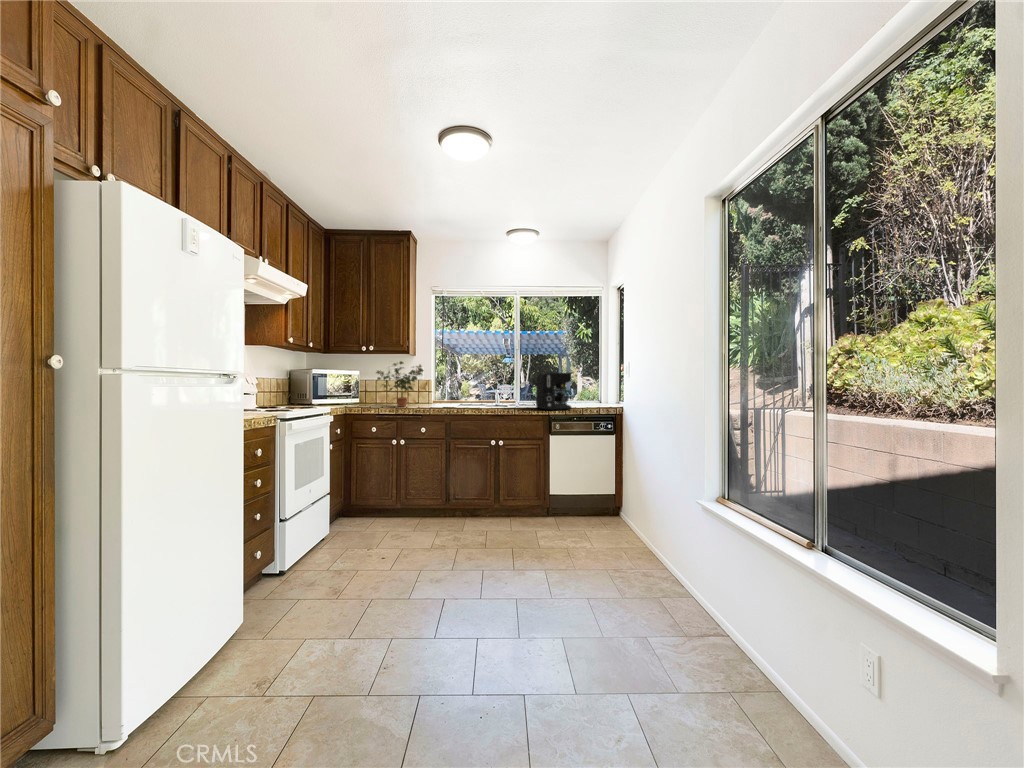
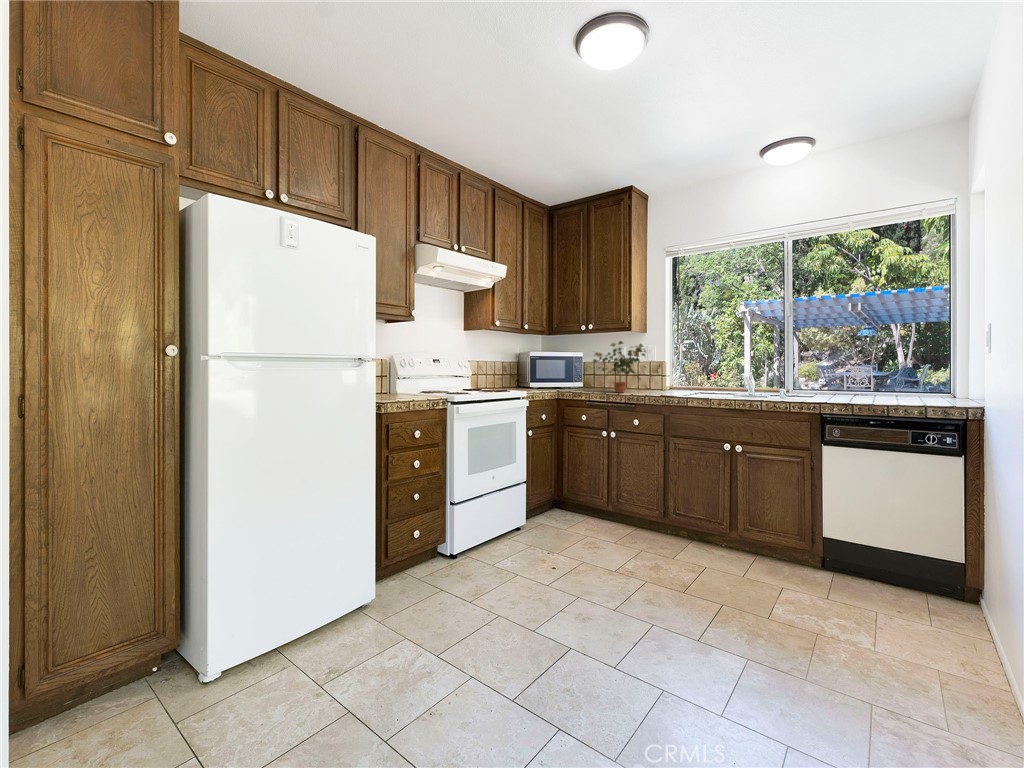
coffee maker: present [536,373,571,409] -> none [801,348,867,406]

